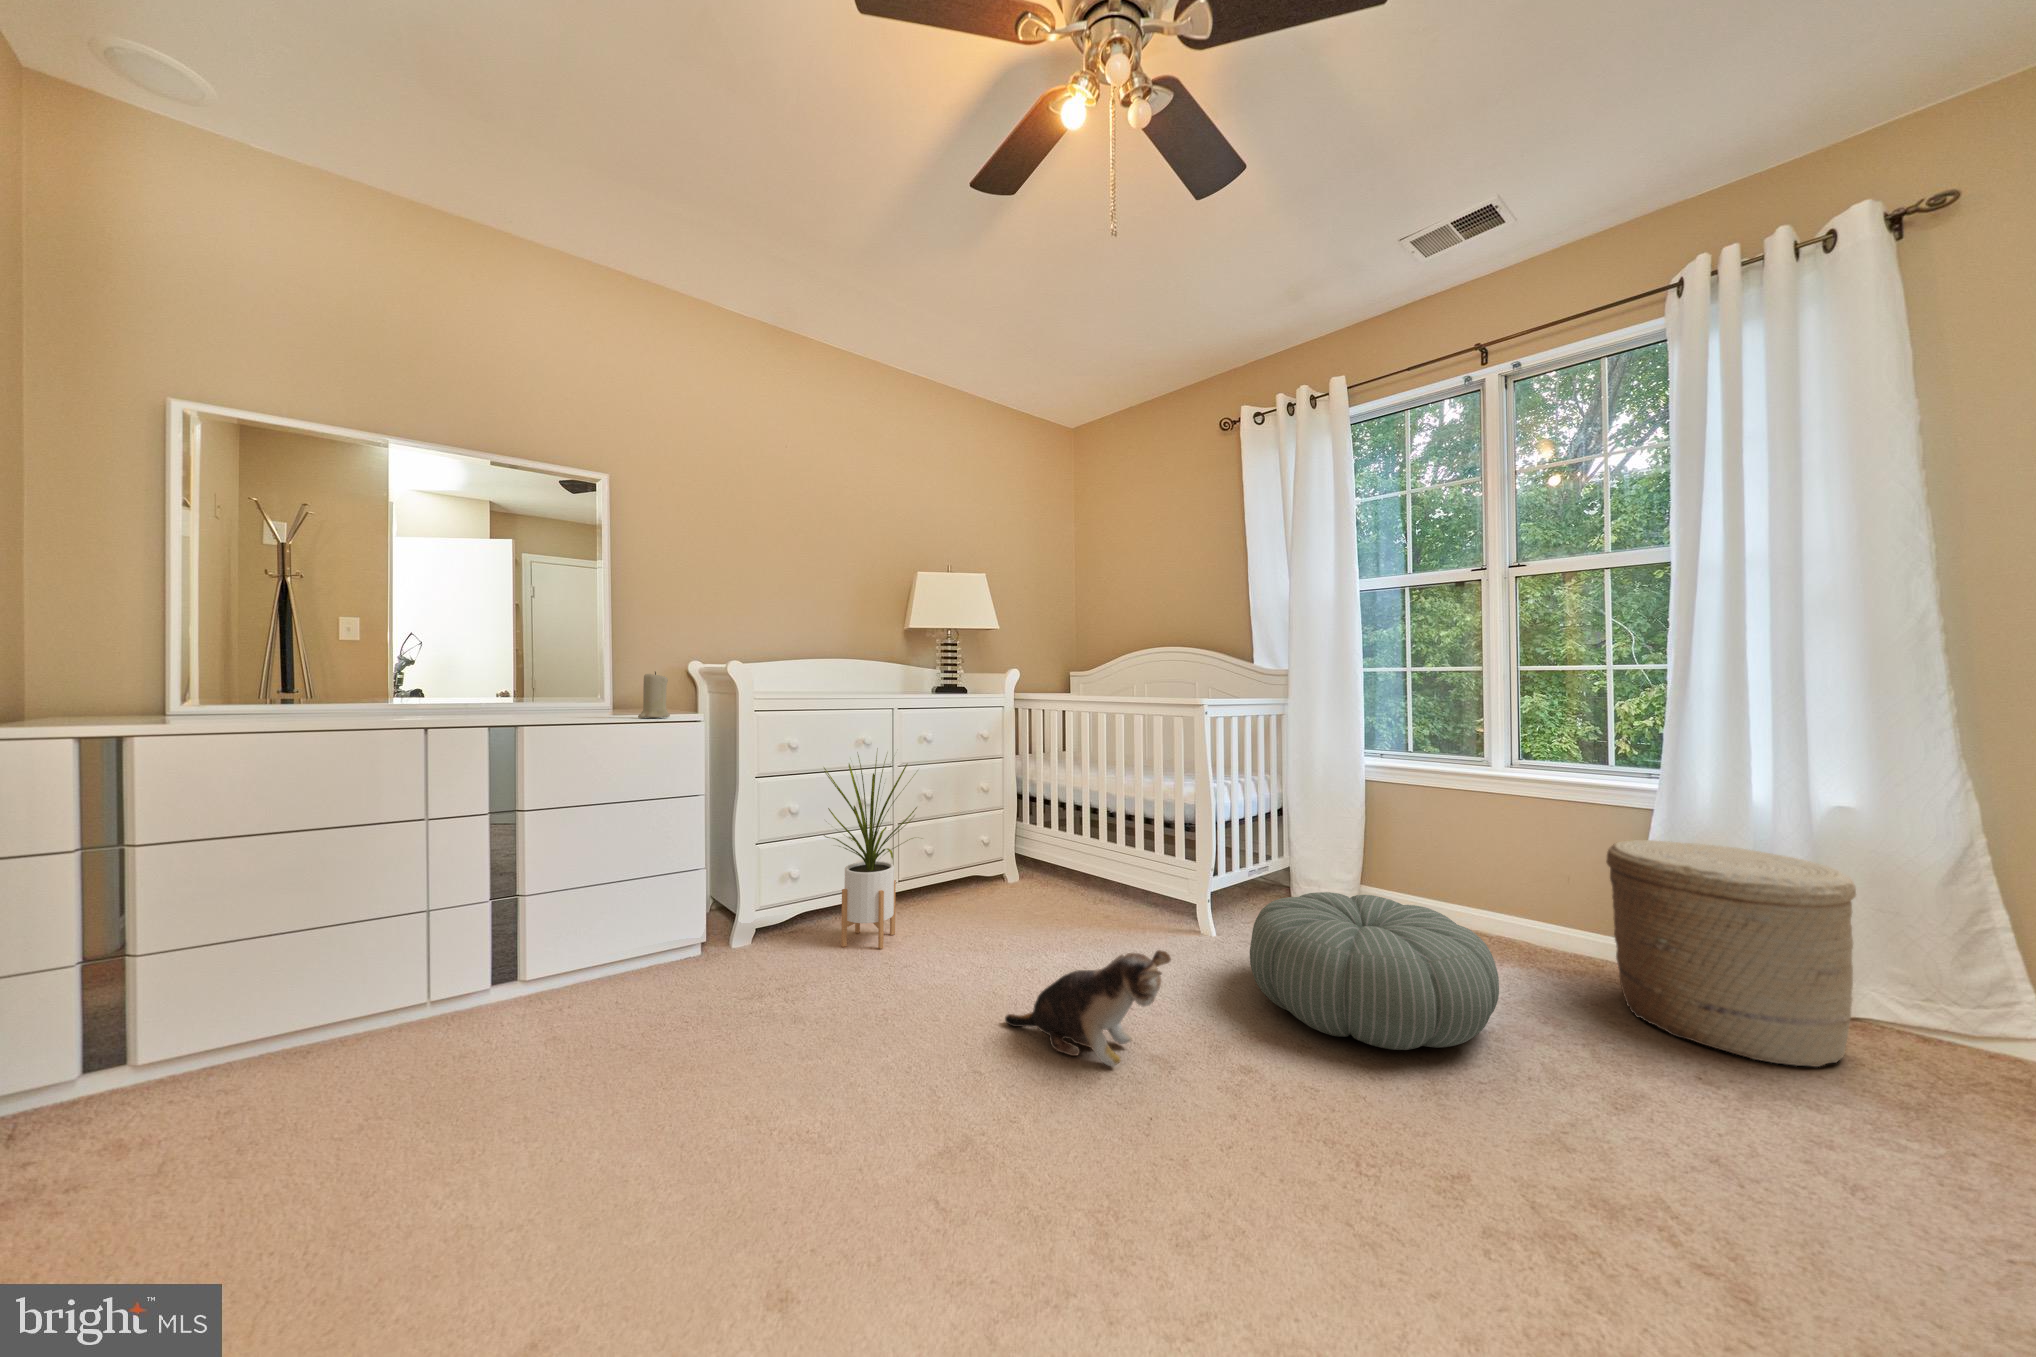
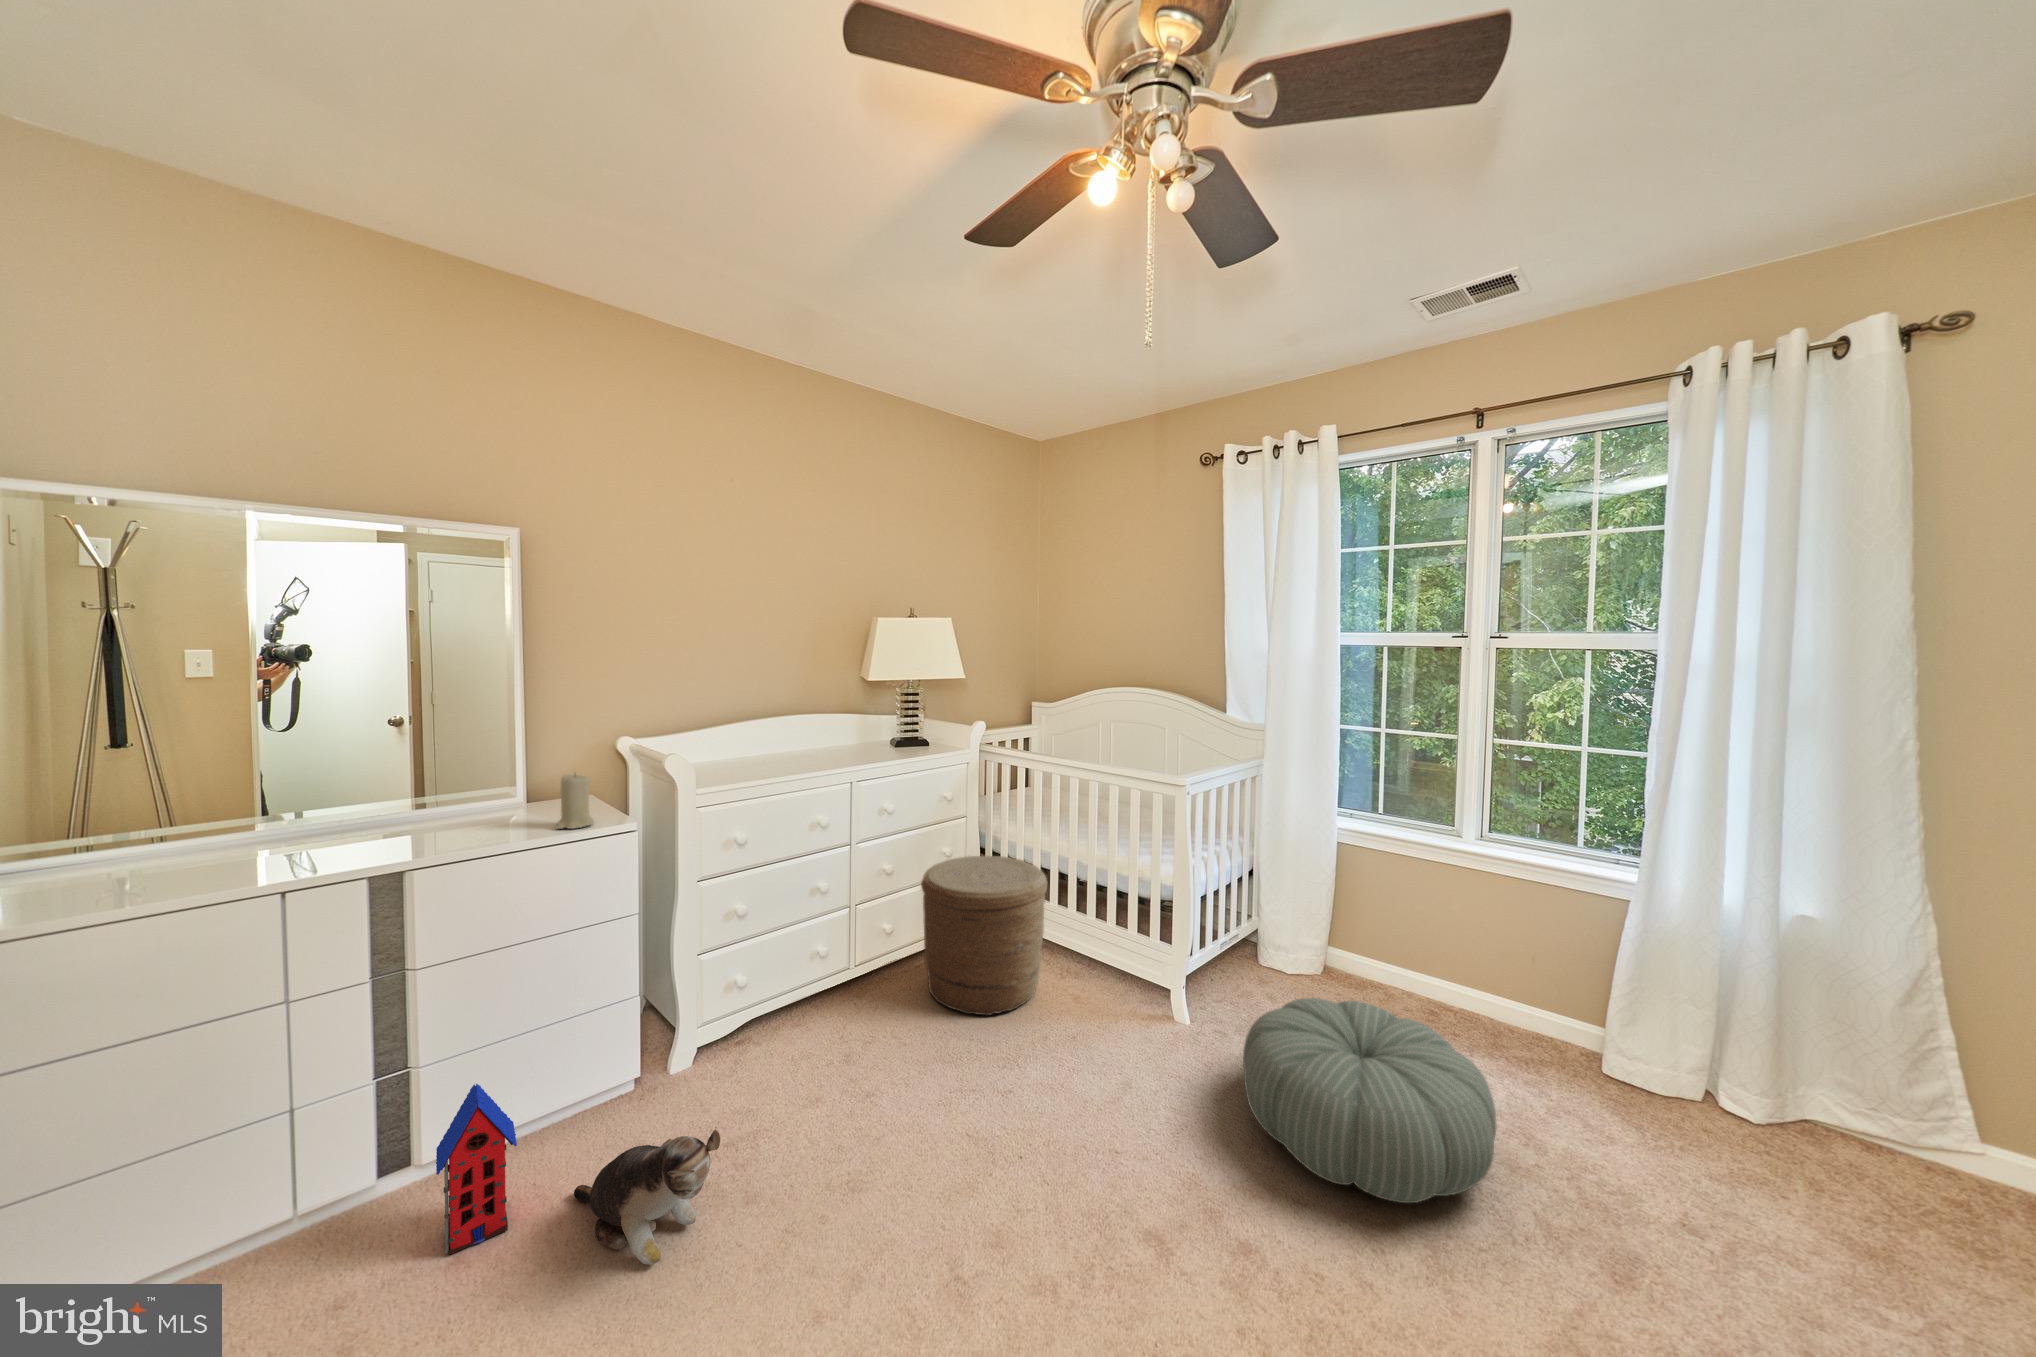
house plant: present [824,755,917,949] -> none [773,840,891,1067]
woven basket: present [1606,840,1856,1067] -> present [921,856,1047,1015]
toy house: none [530,902,595,1038] -> present [436,1084,517,1255]
plush toy: present [1005,950,1171,1066] -> present [574,1130,720,1265]

